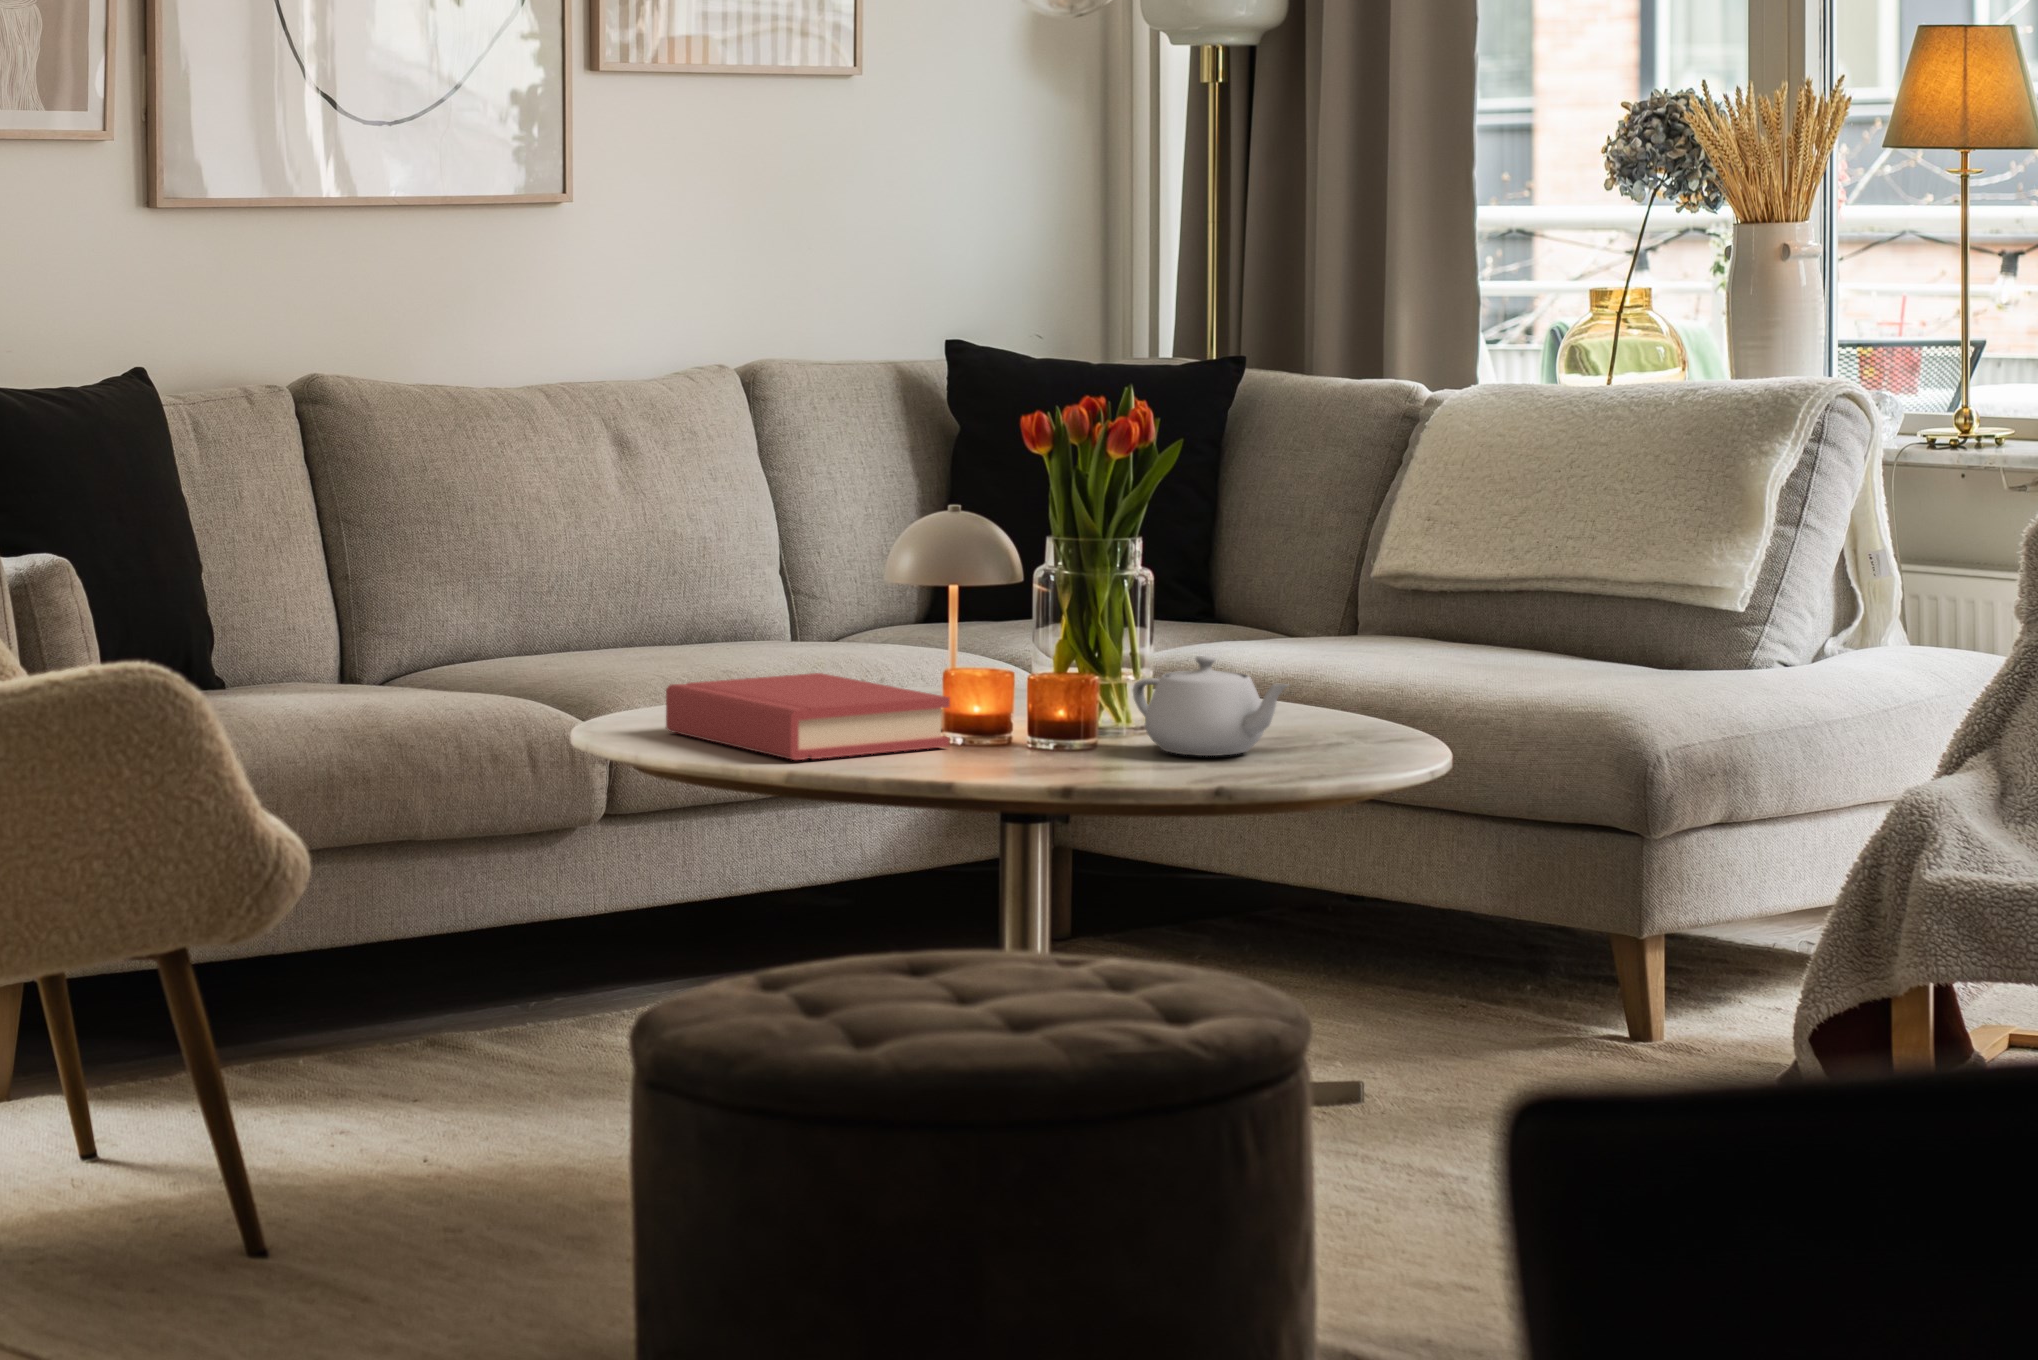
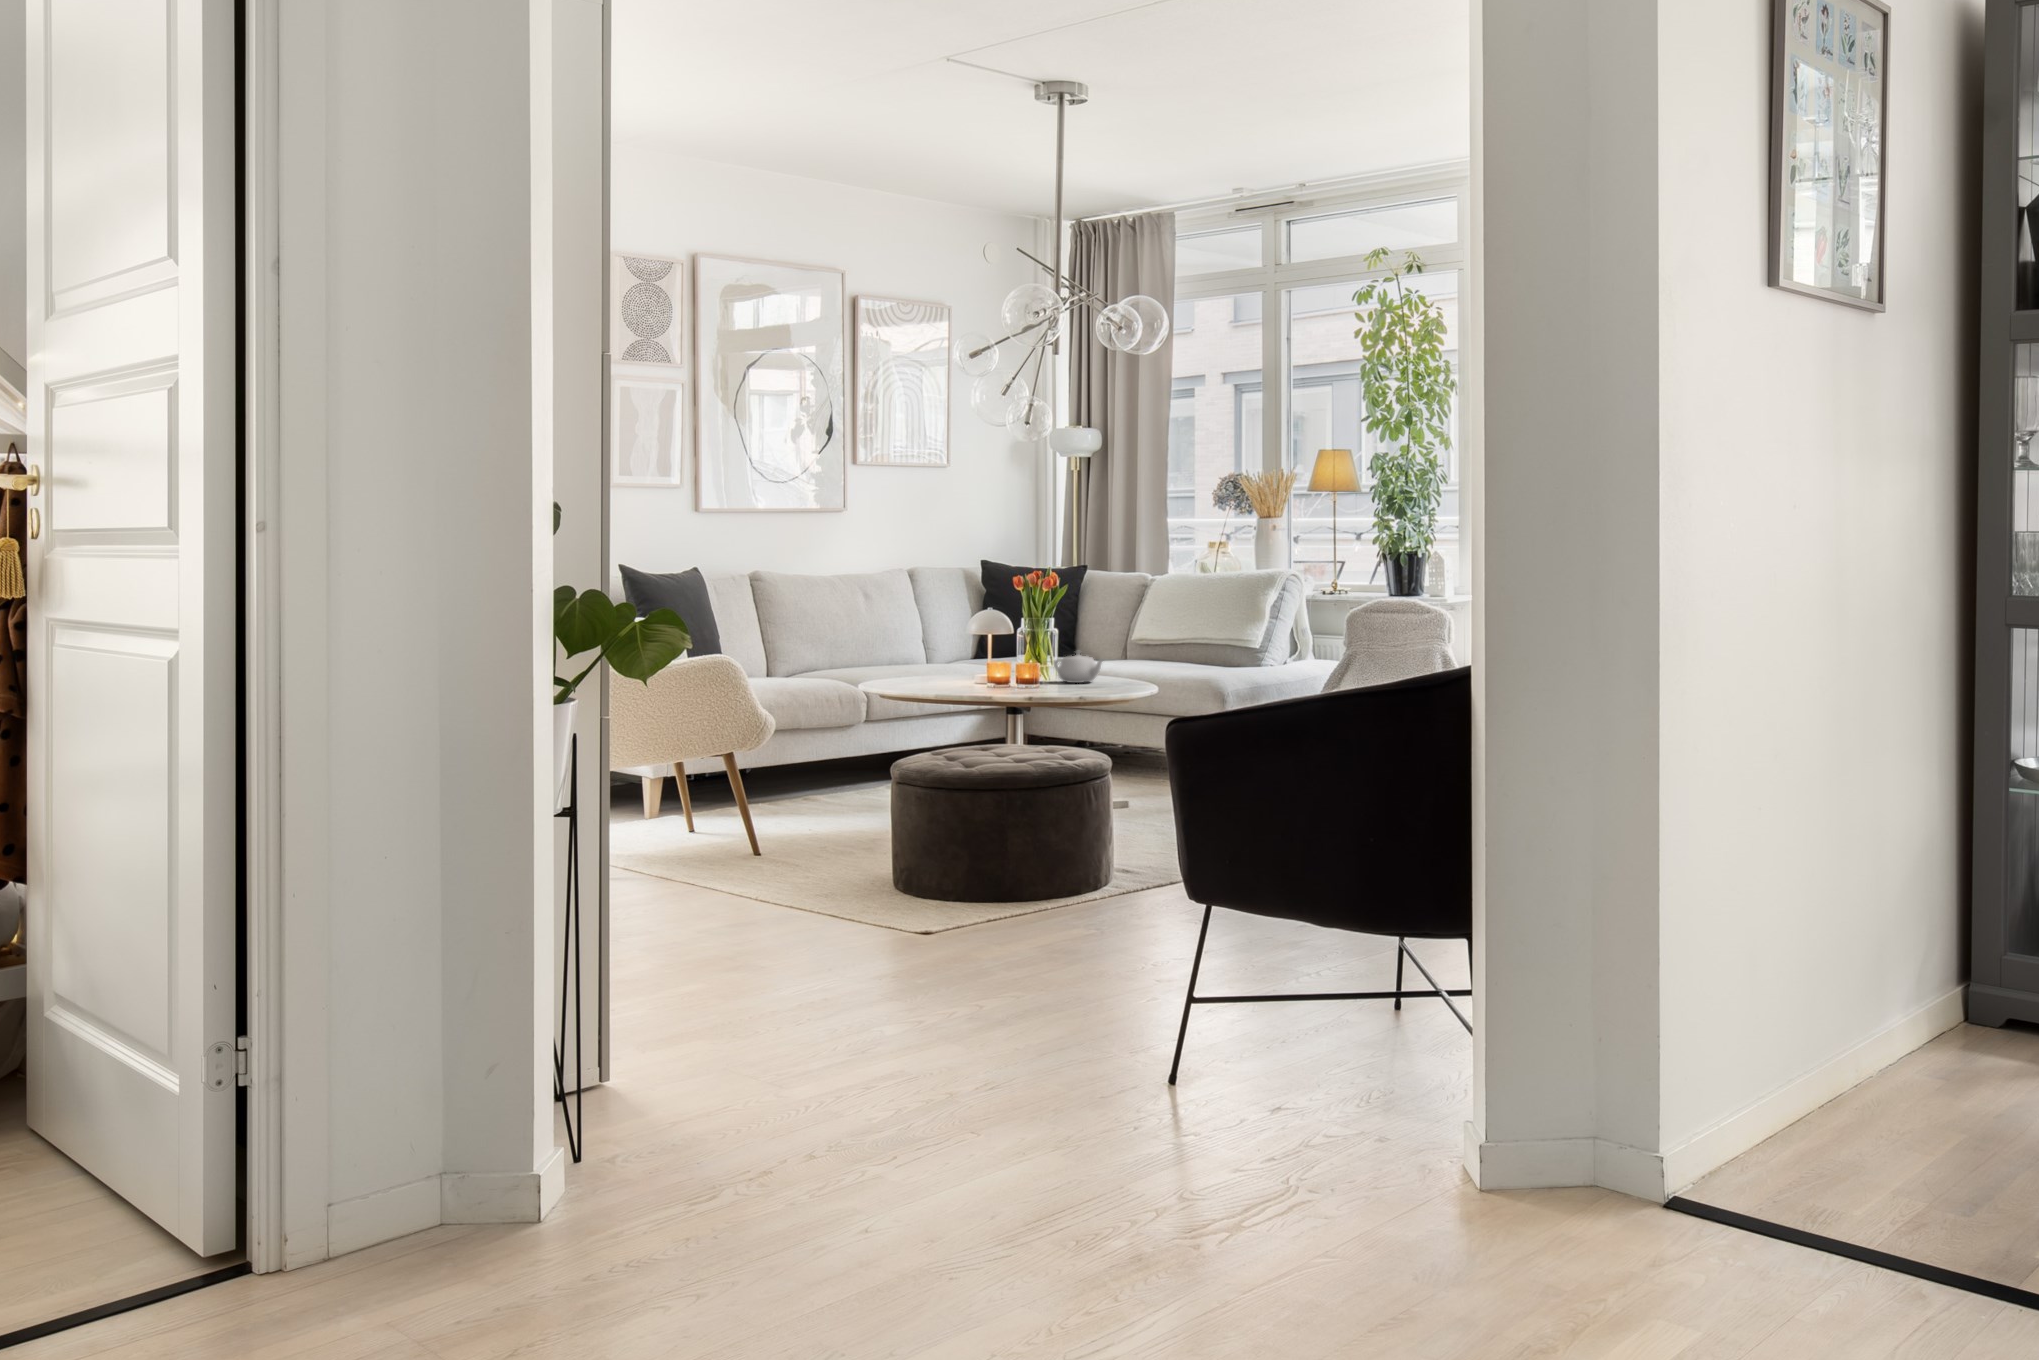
hardback book: present [666,673,950,760] -> none [895,662,993,686]

